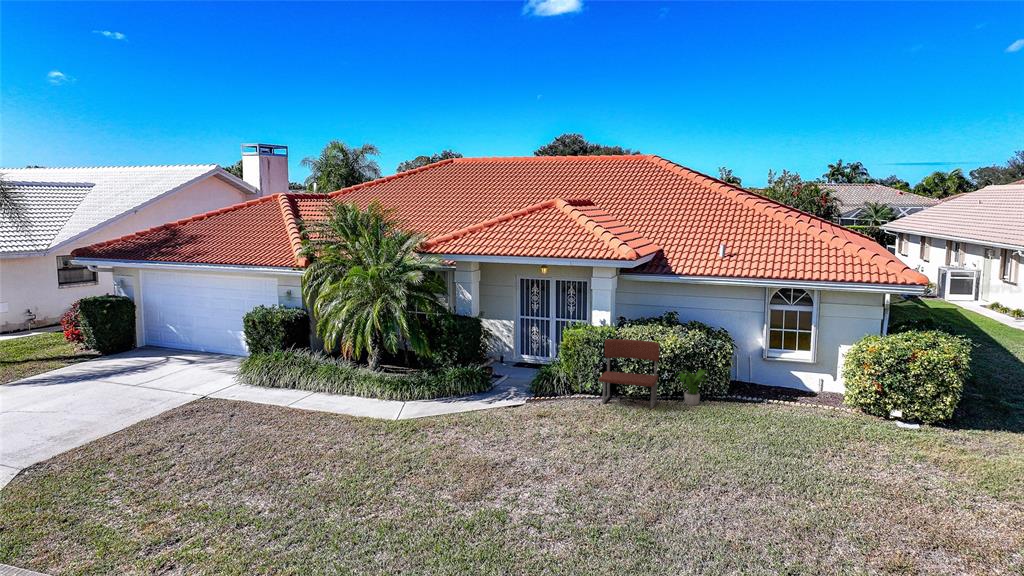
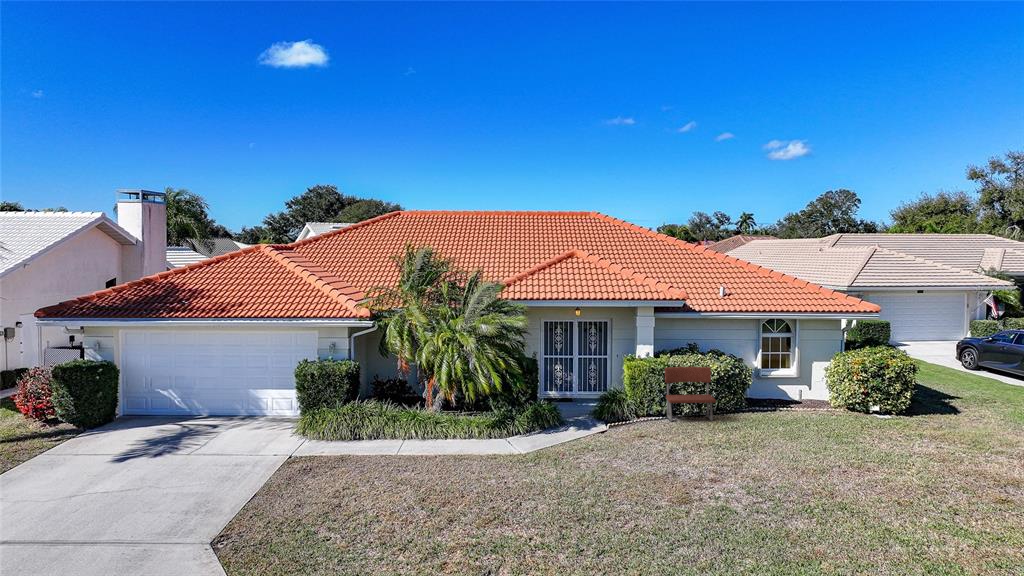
potted plant: present [677,369,709,405] -> none [721,387,752,416]

